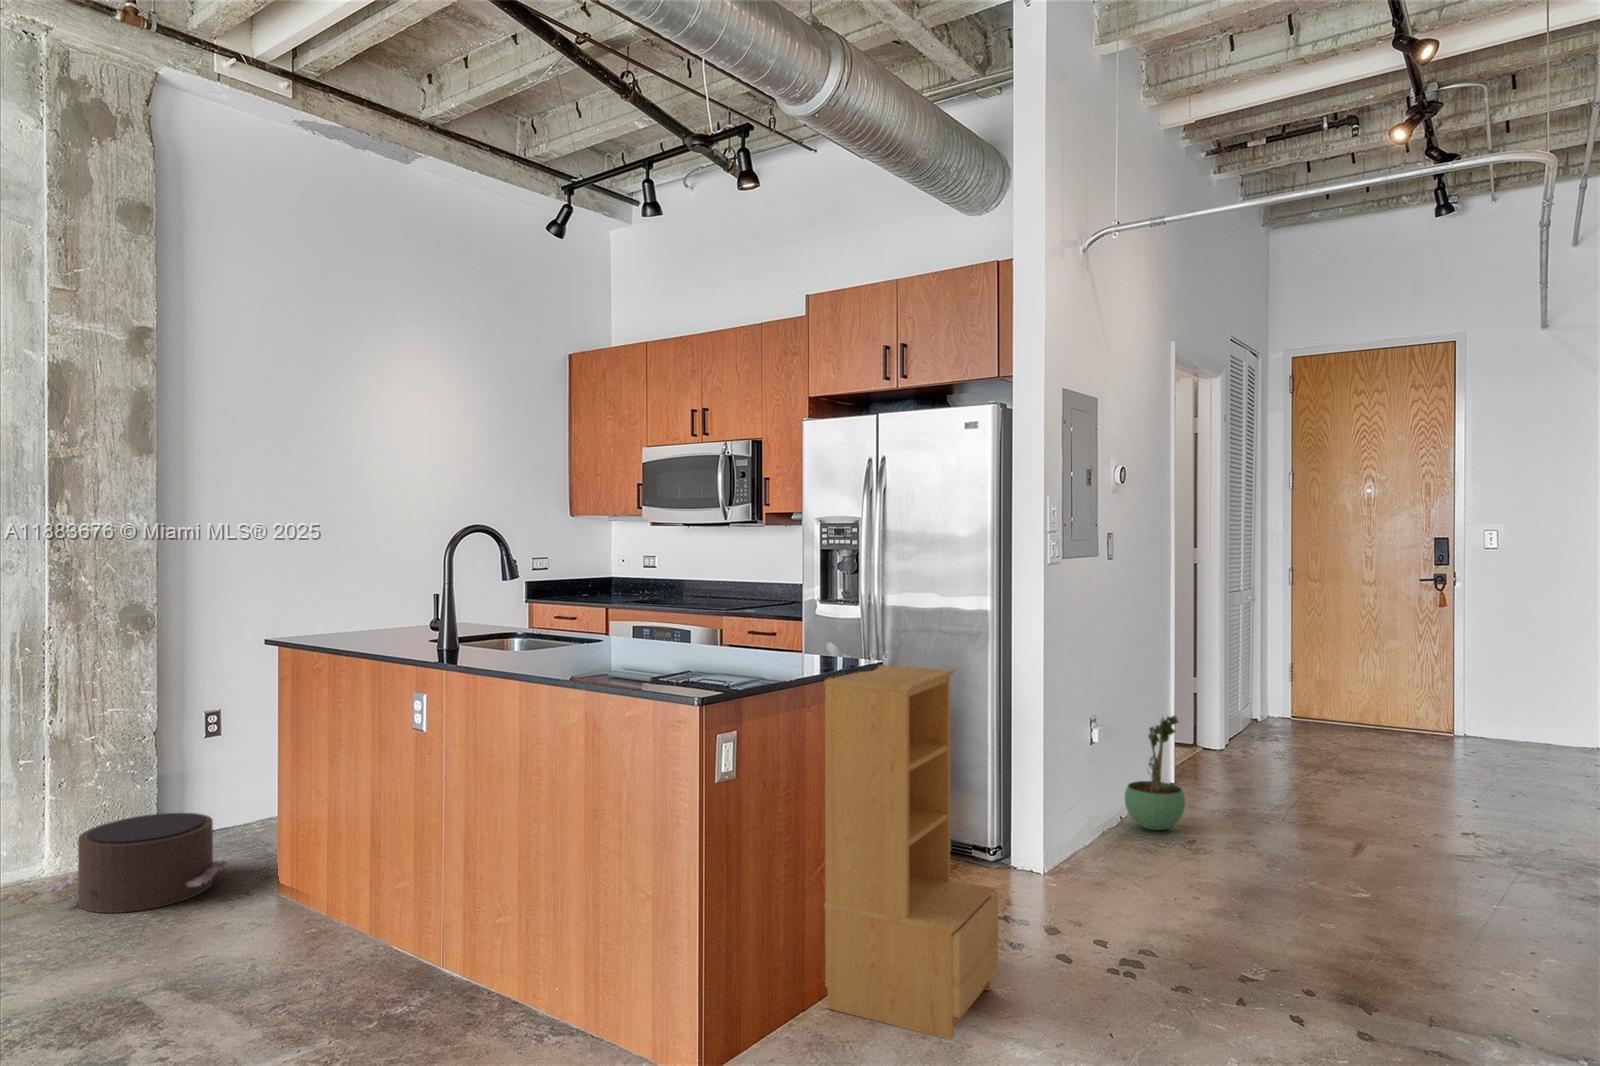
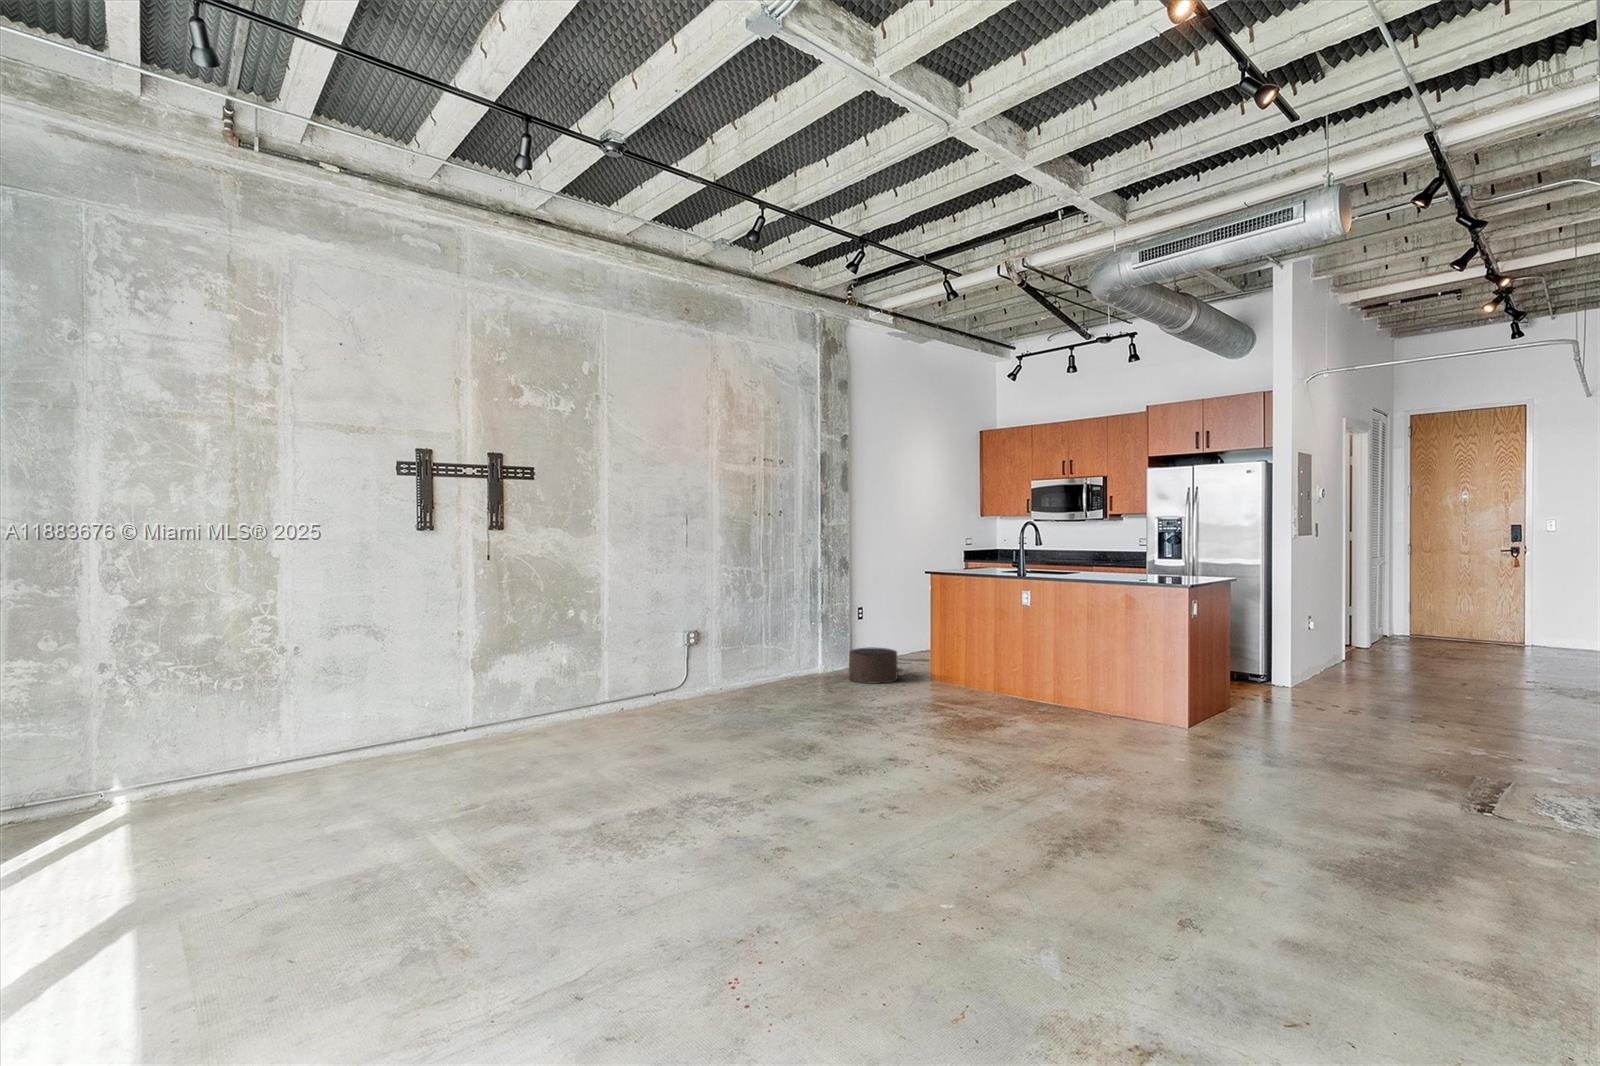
bookshelf: present [824,665,998,1039] -> none [1221,579,1296,725]
potted plant: present [1125,716,1185,830] -> none [1326,616,1362,675]

